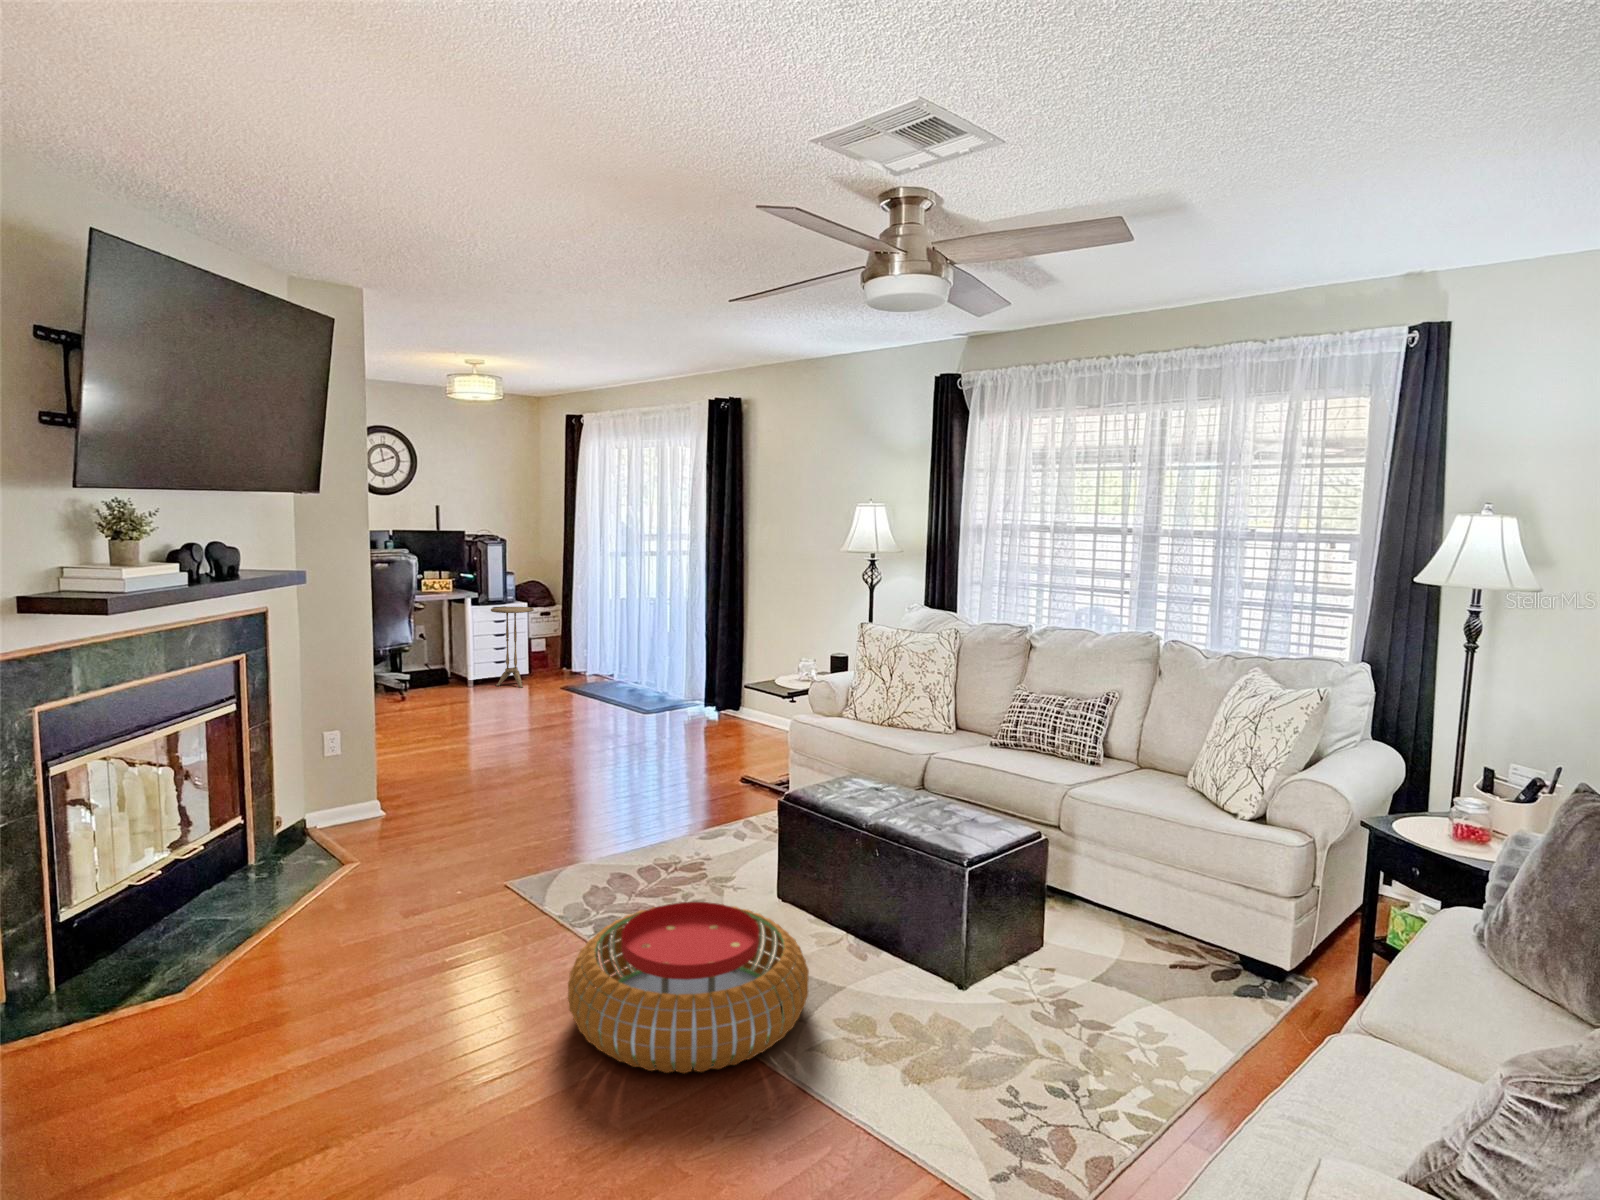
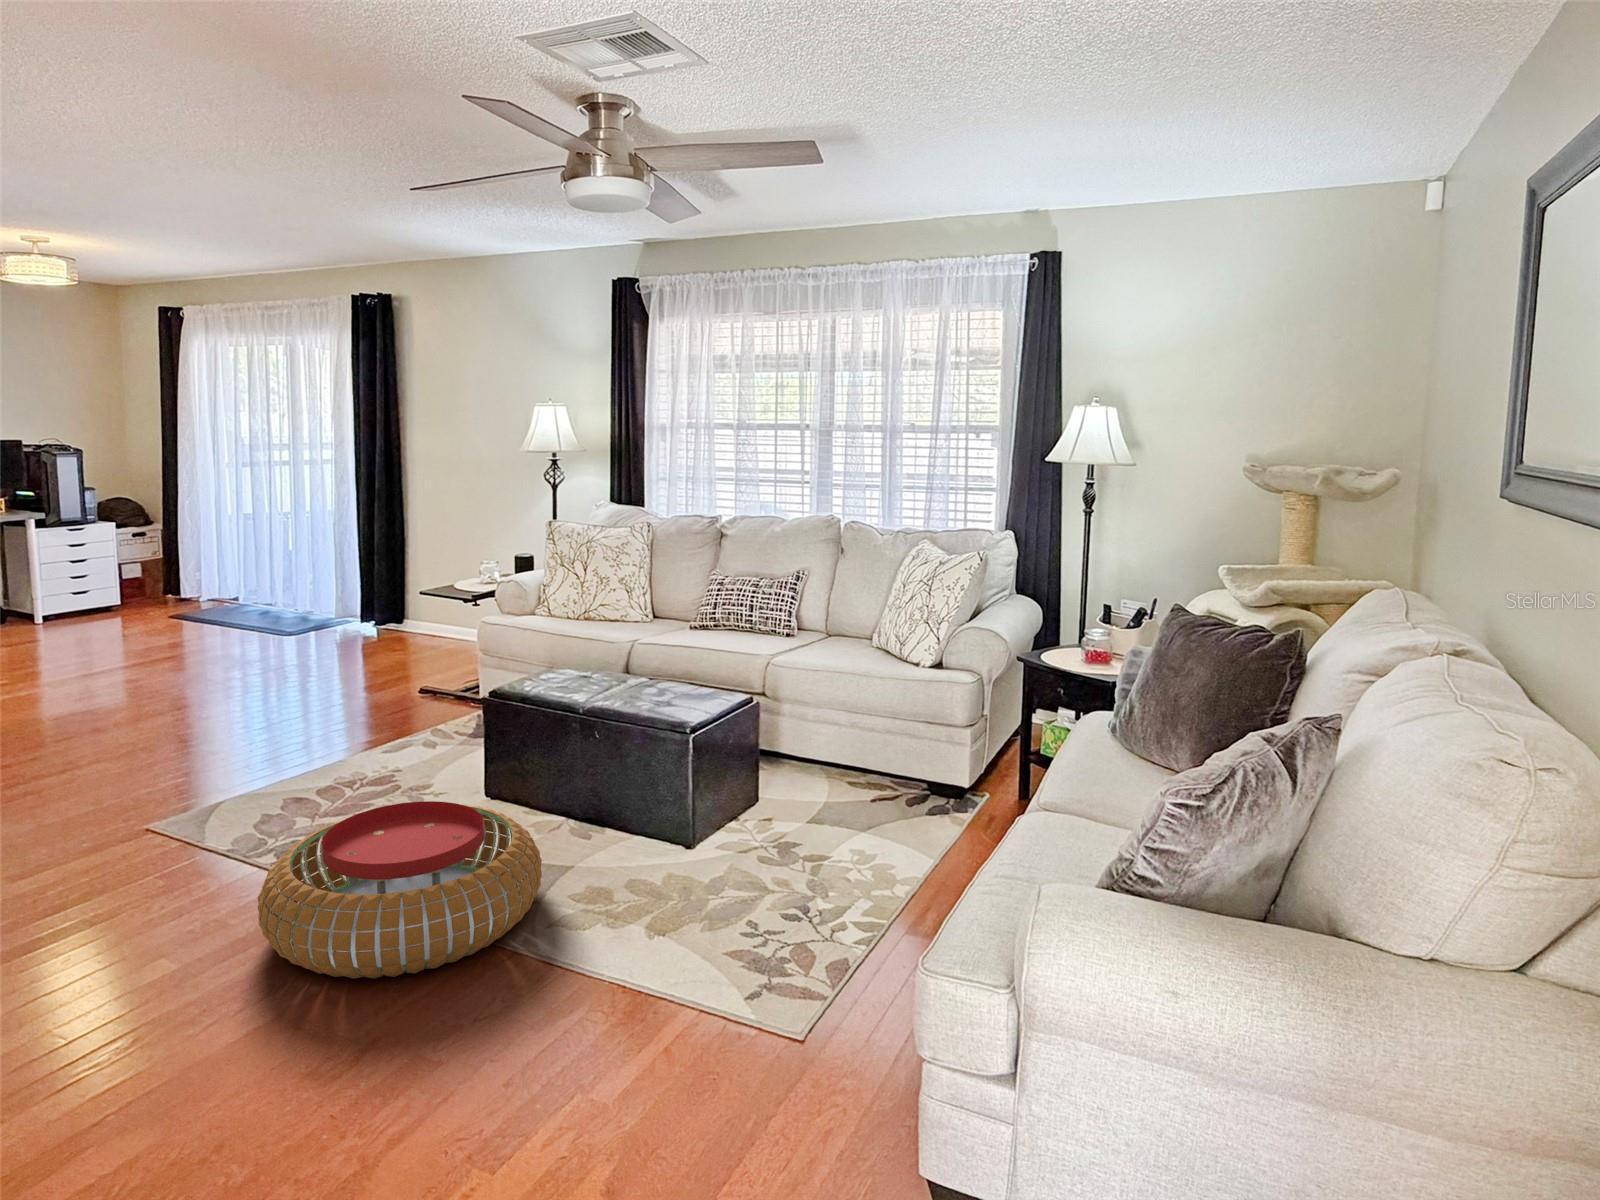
side table: present [491,607,534,688] -> none [59,525,123,623]

